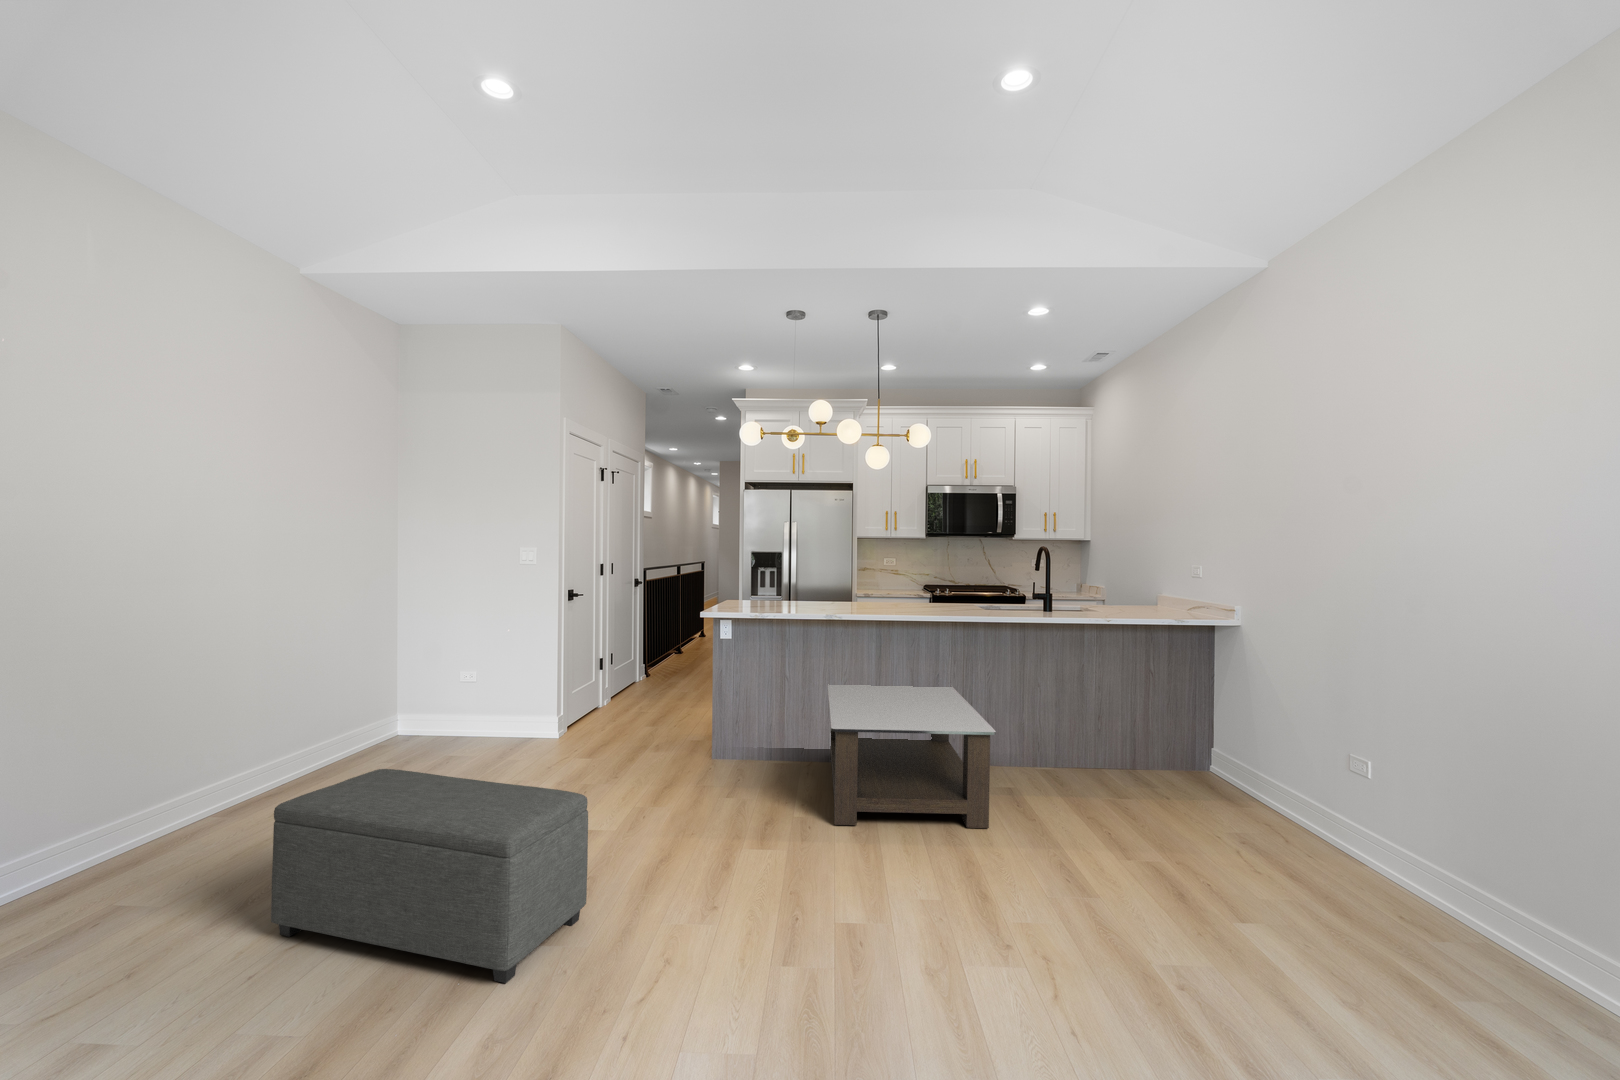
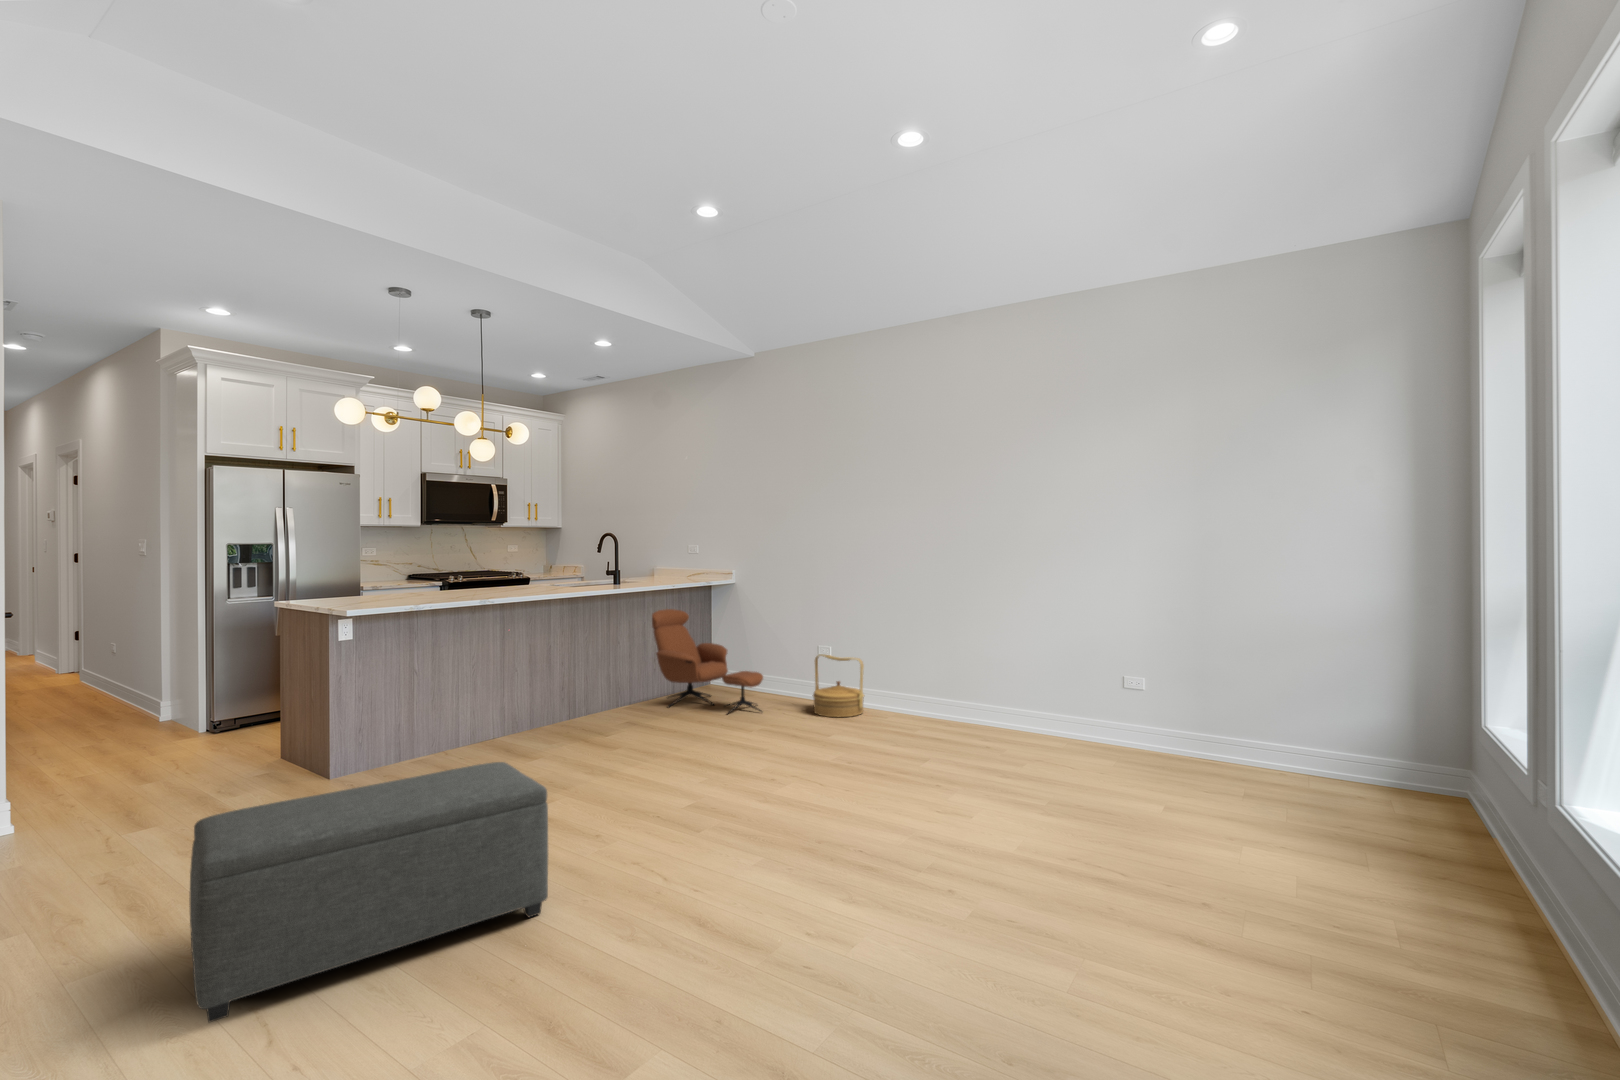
lounge chair: none [1083,649,1227,834] -> present [652,609,763,712]
coffee table: present [827,684,996,828] -> none [444,656,663,773]
woven basket: none [1303,766,1424,904] -> present [813,654,864,717]

